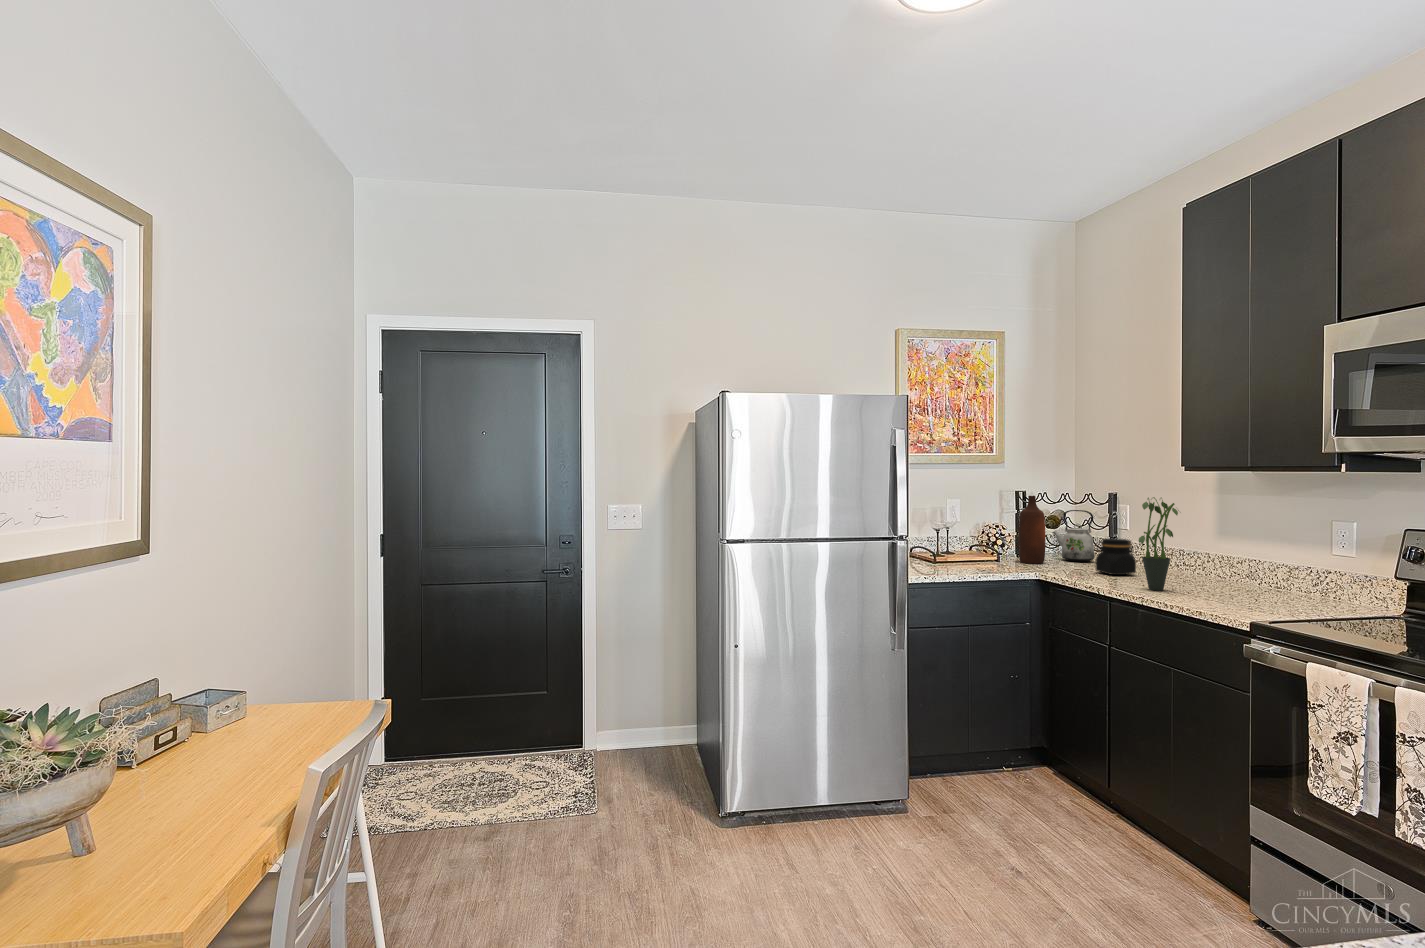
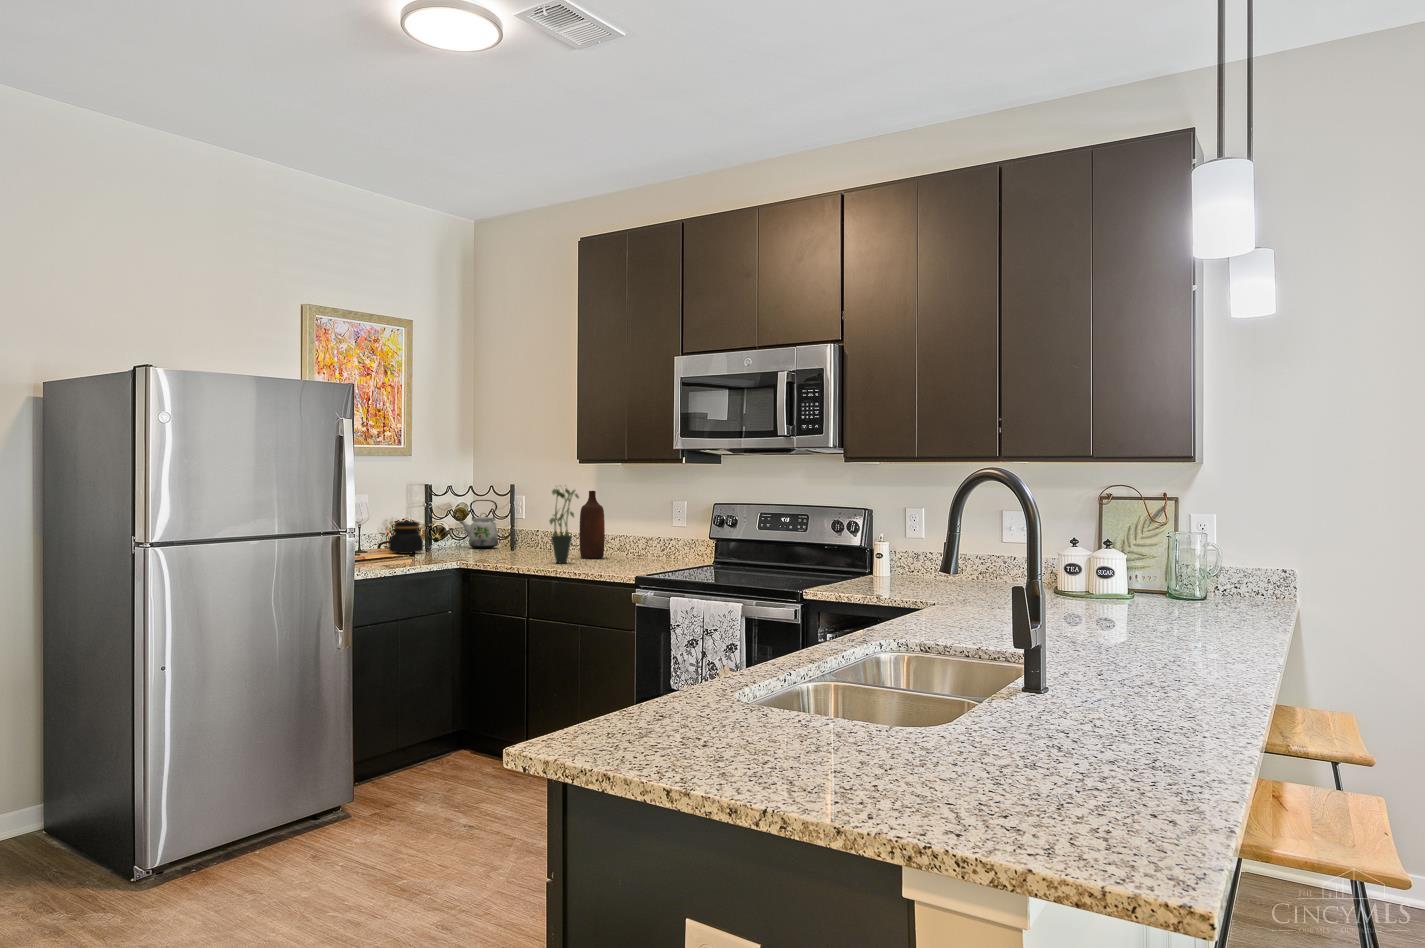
bottle: present [1018,496,1046,564] -> present [579,491,605,559]
jar: present [1096,538,1136,575] -> present [389,521,423,554]

